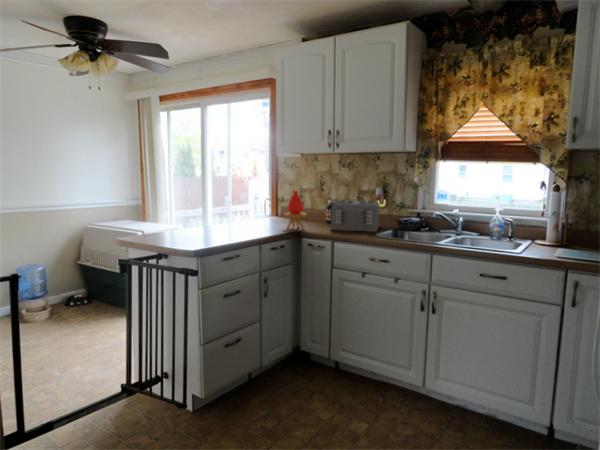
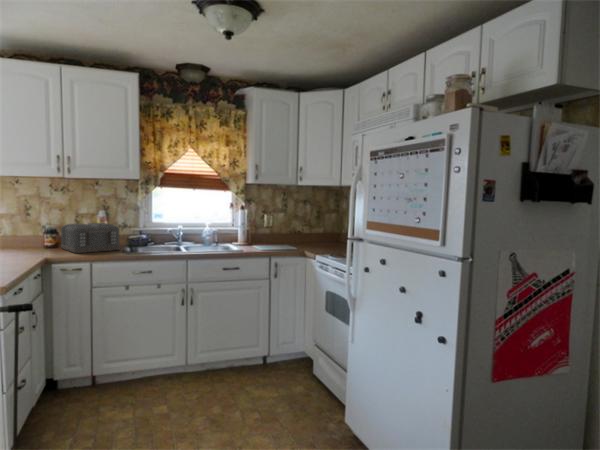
vase: present [285,191,306,230] -> none [20,216,49,258]

